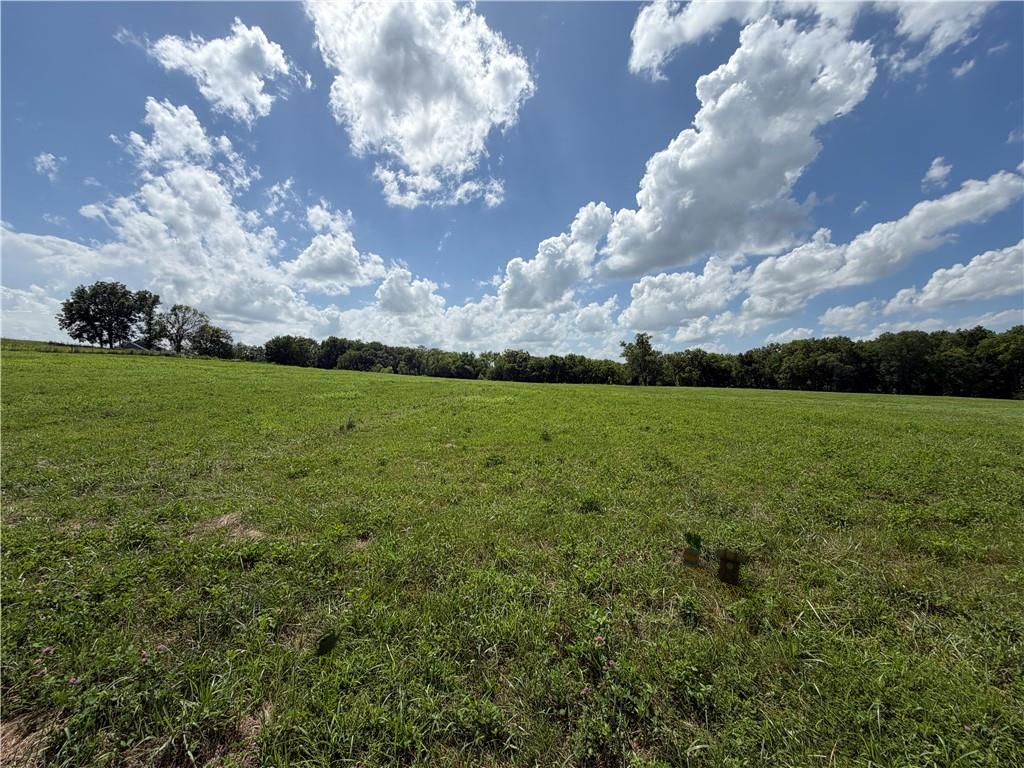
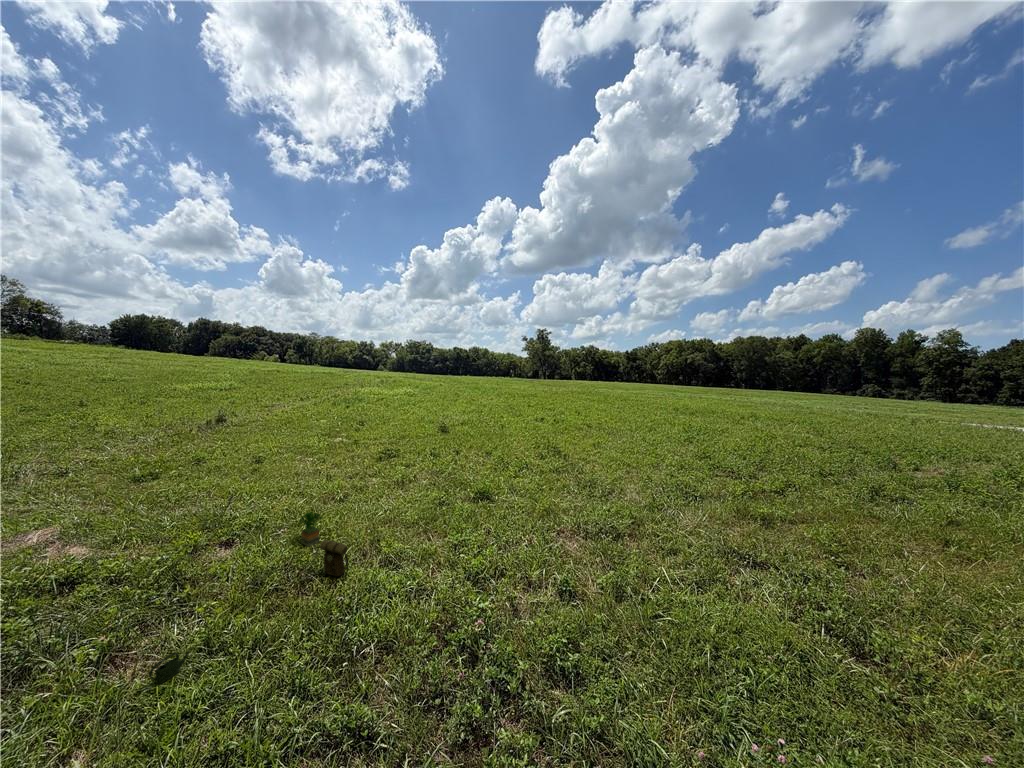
potted tree: present [683,533,704,568] -> present [299,512,323,547]
backpack: present [715,549,746,584] -> present [319,541,348,576]

